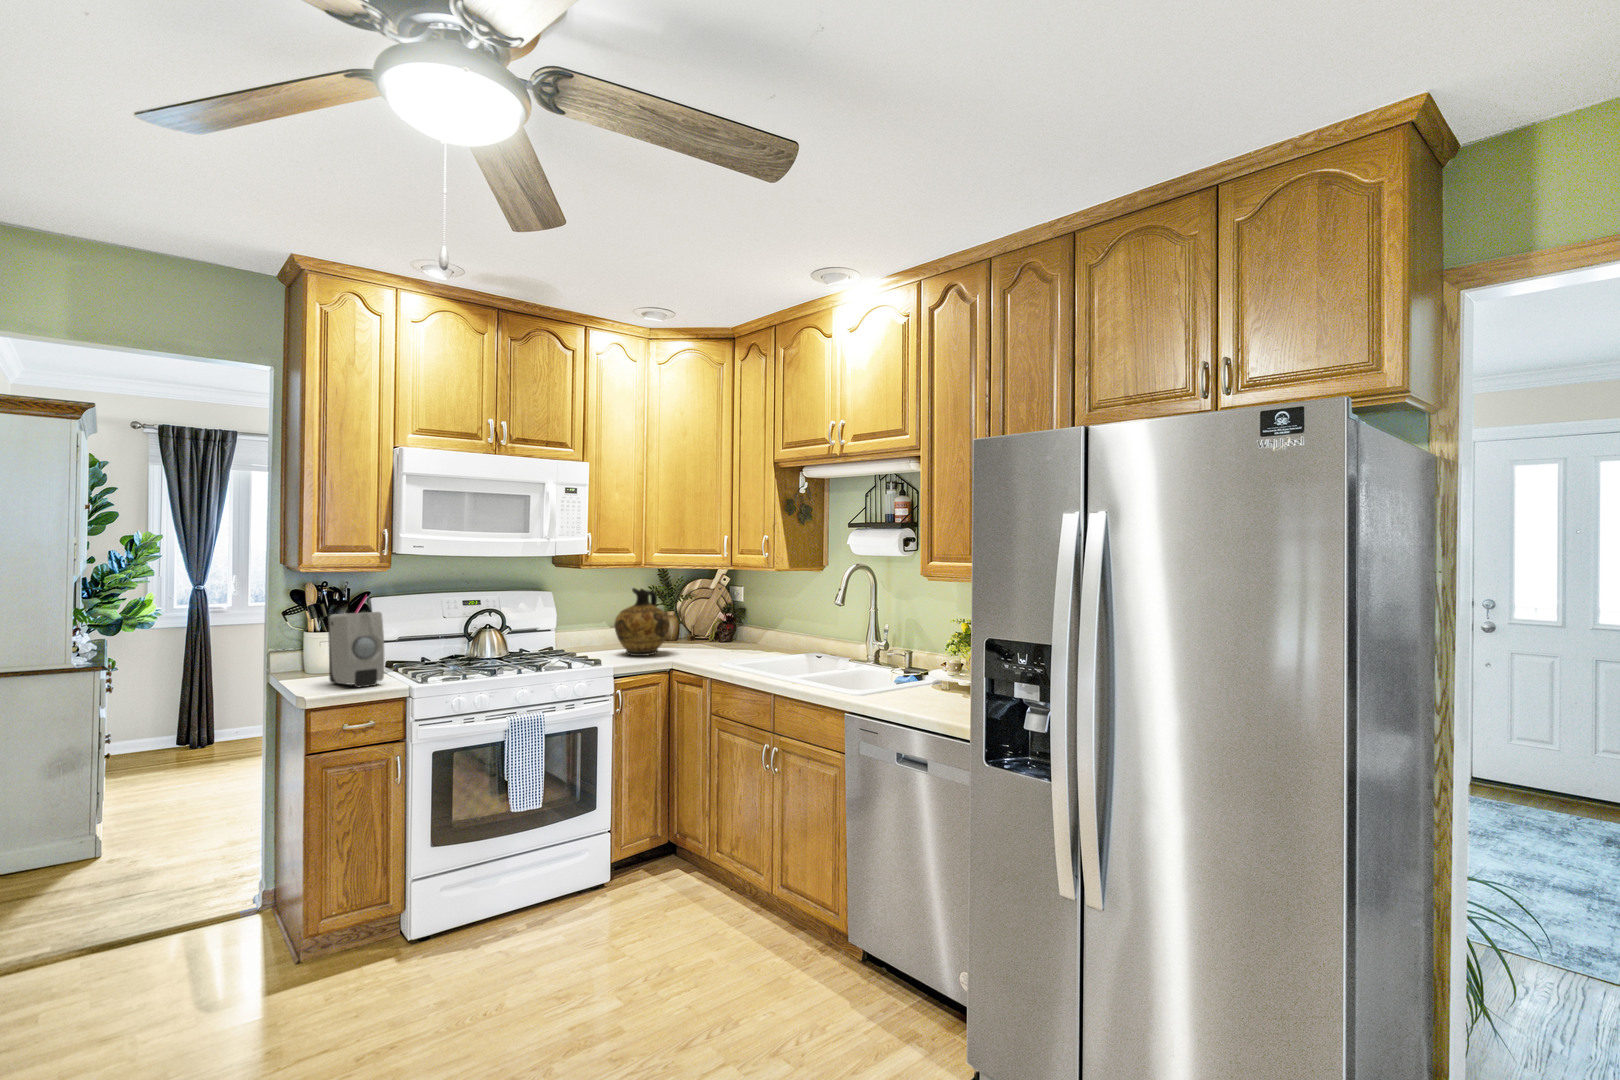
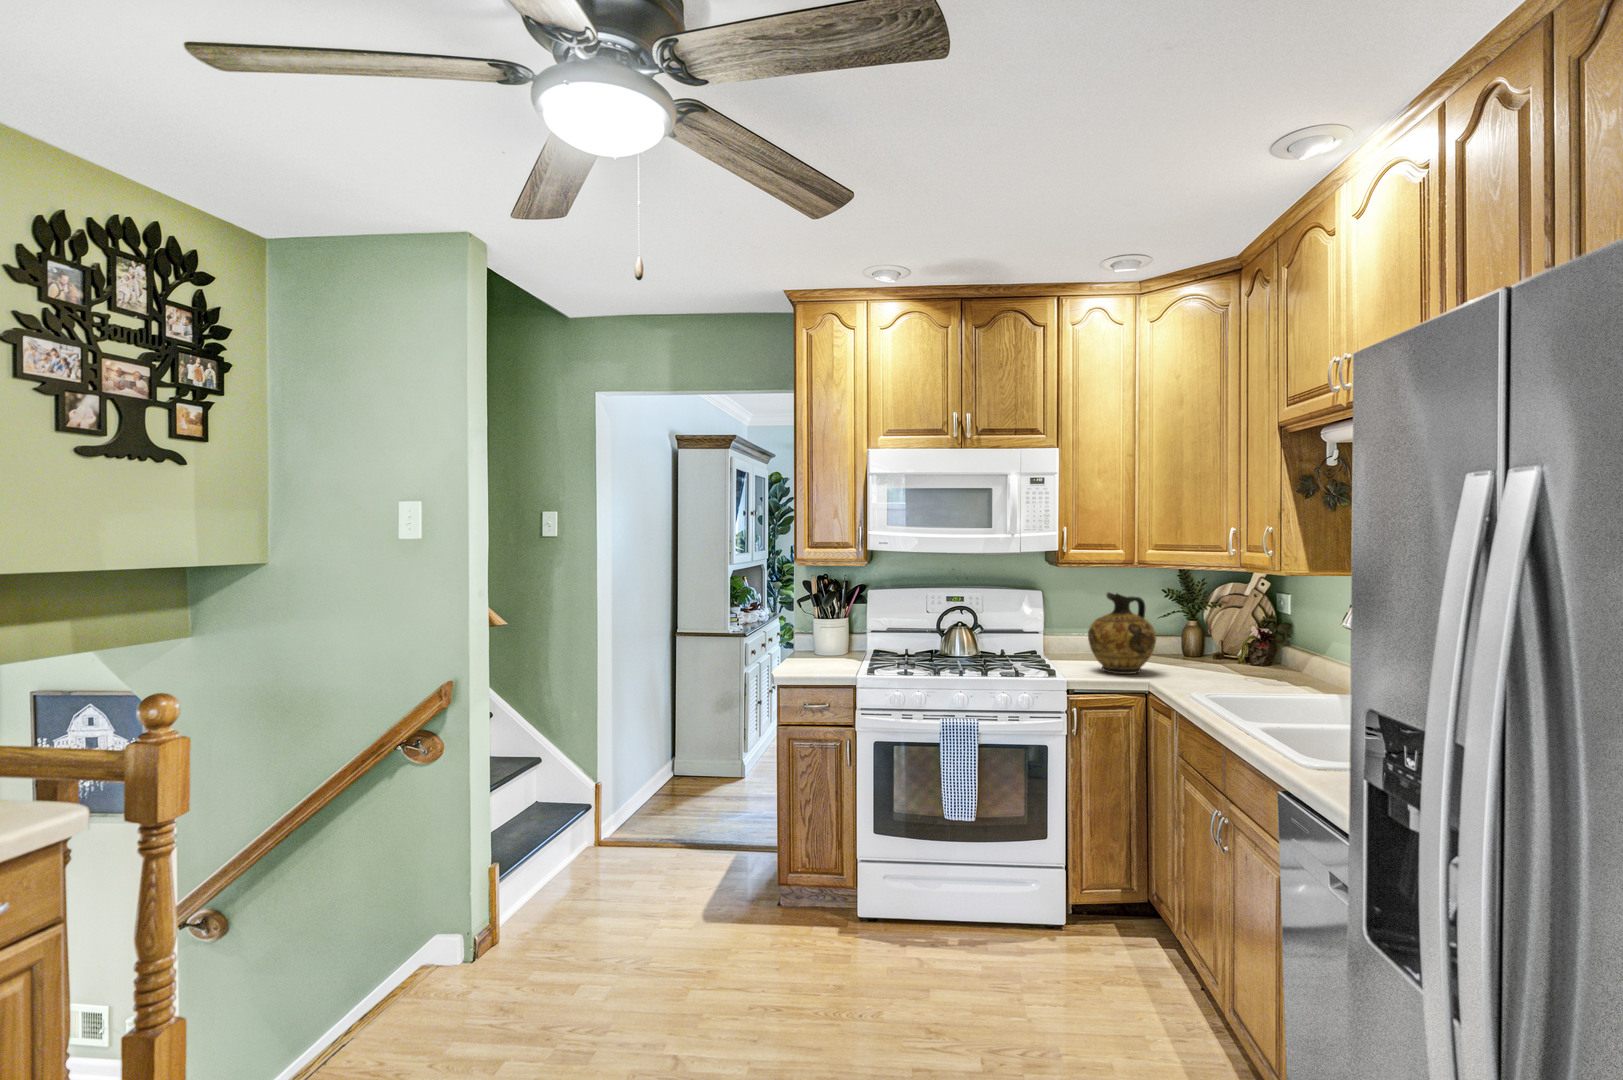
soap dispenser: present [328,612,384,688] -> none [800,604,835,672]

